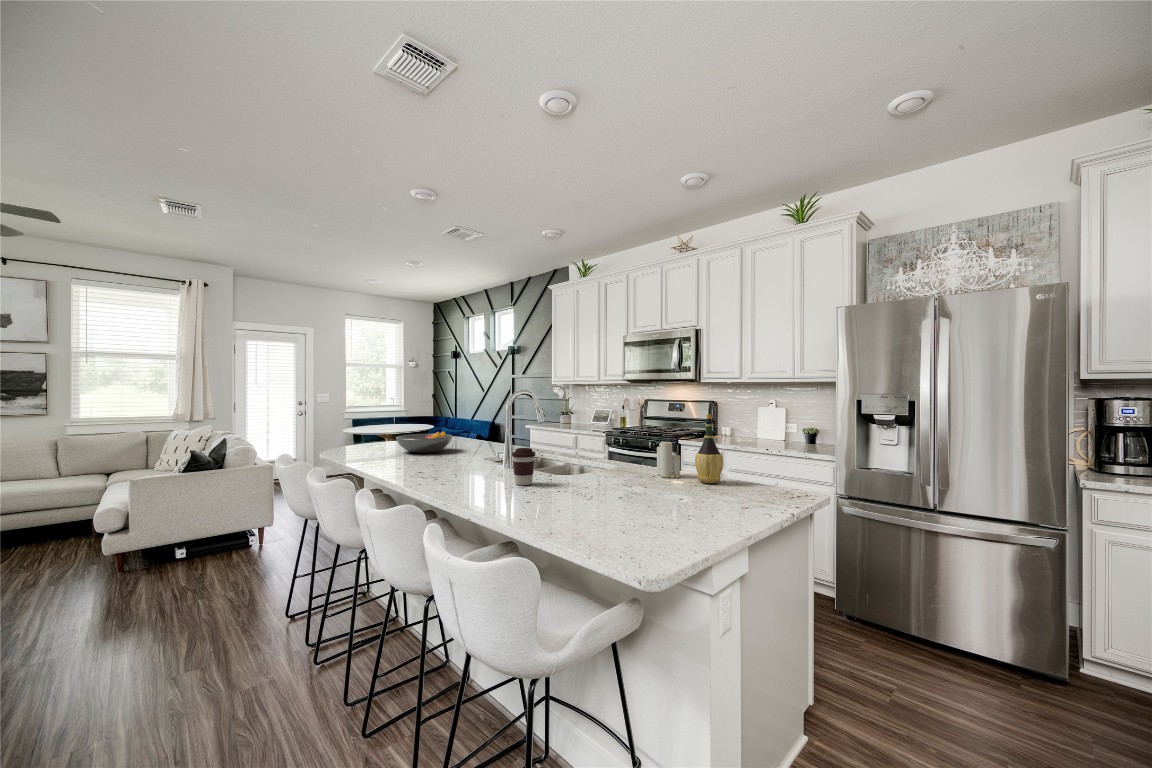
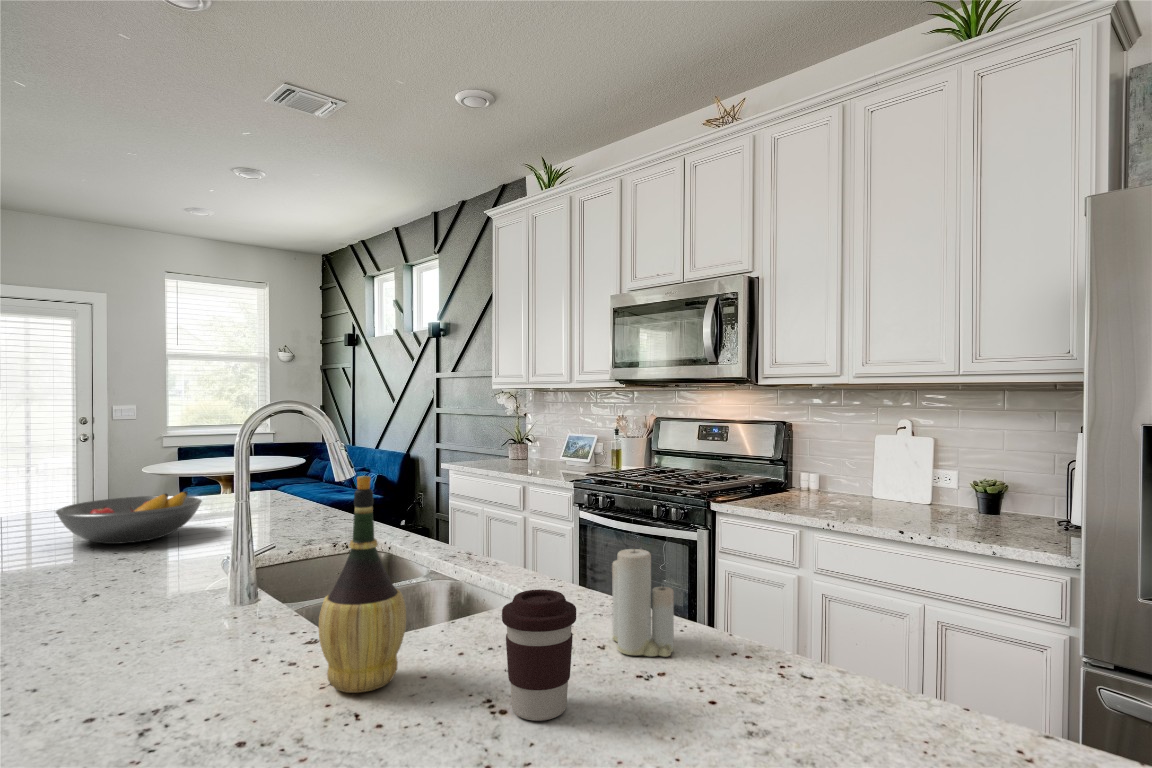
wine bottle: present [695,414,723,483] -> present [319,476,406,693]
coffee cup: present [512,448,535,485] -> present [502,589,576,721]

